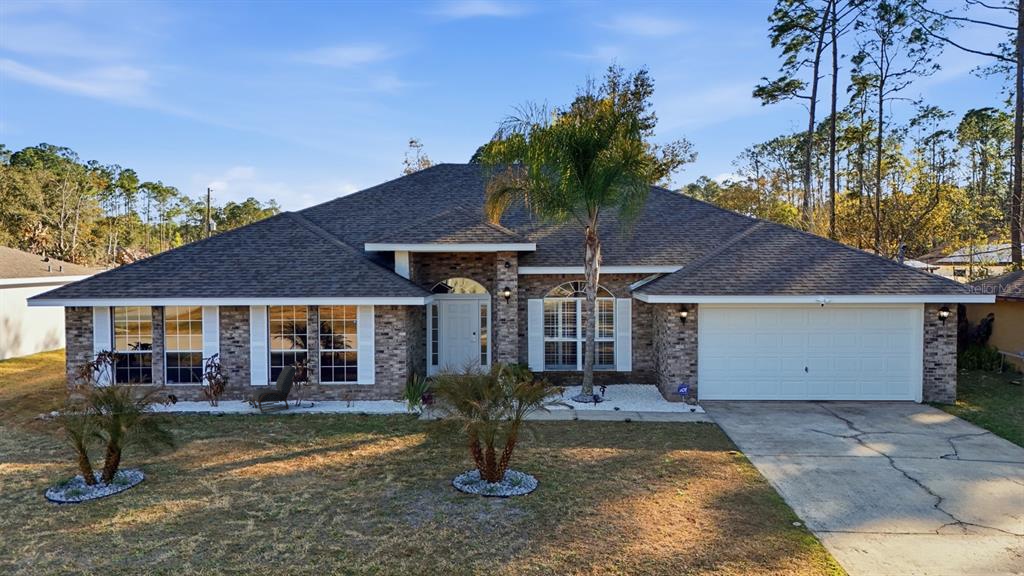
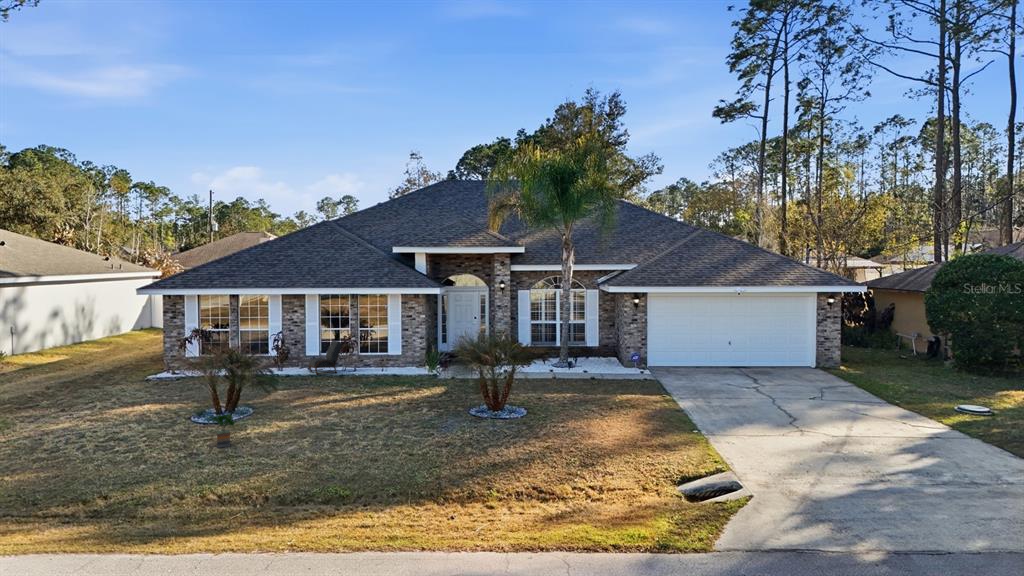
potted tree: none [32,499,75,558] -> present [212,414,235,448]

